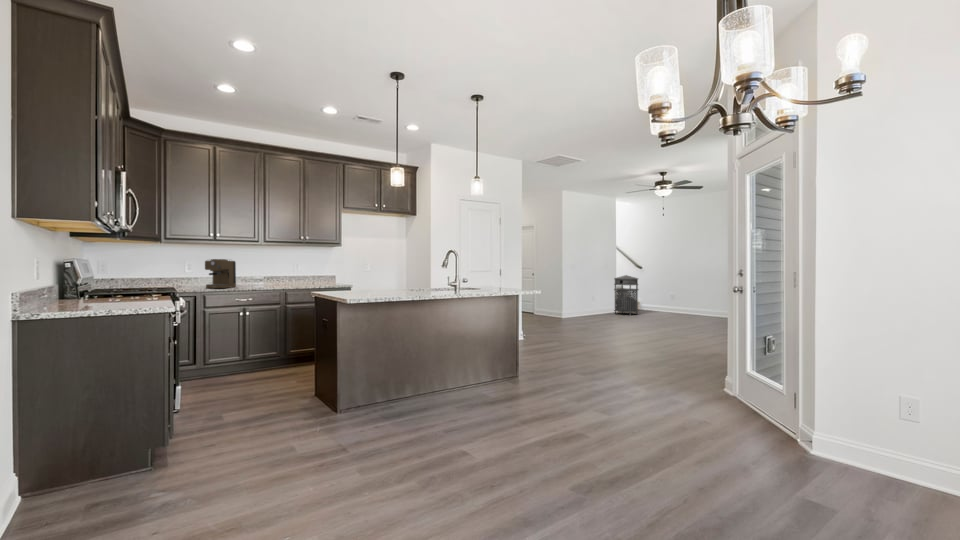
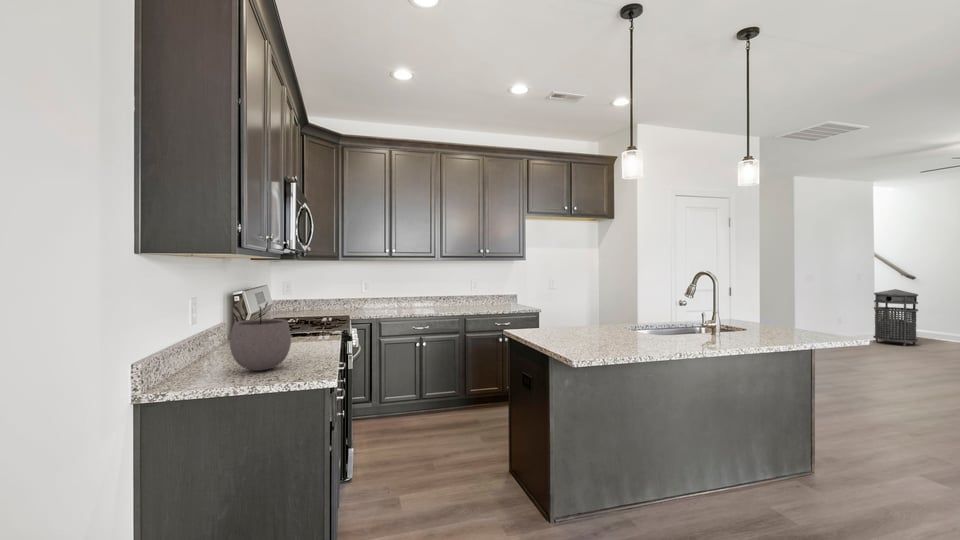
plant pot: none [80,258,132,308] -> present [230,302,291,371]
coffee maker: present [205,259,236,288] -> none [380,279,412,313]

